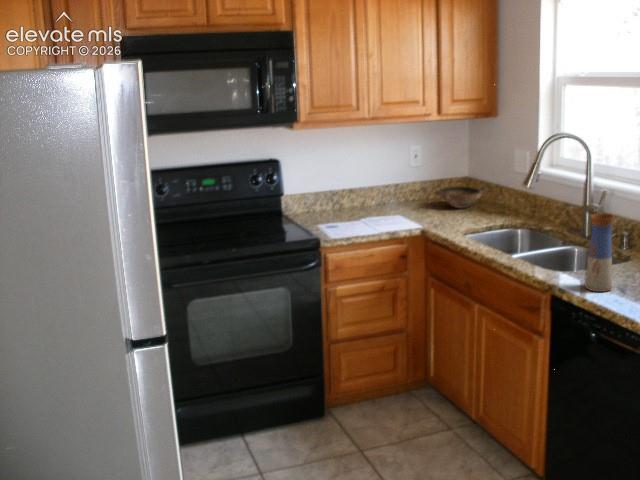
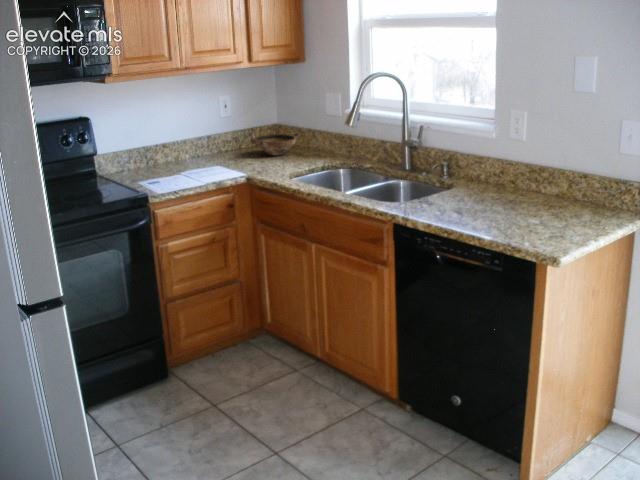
vase: present [585,213,615,292] -> none [425,141,450,216]

